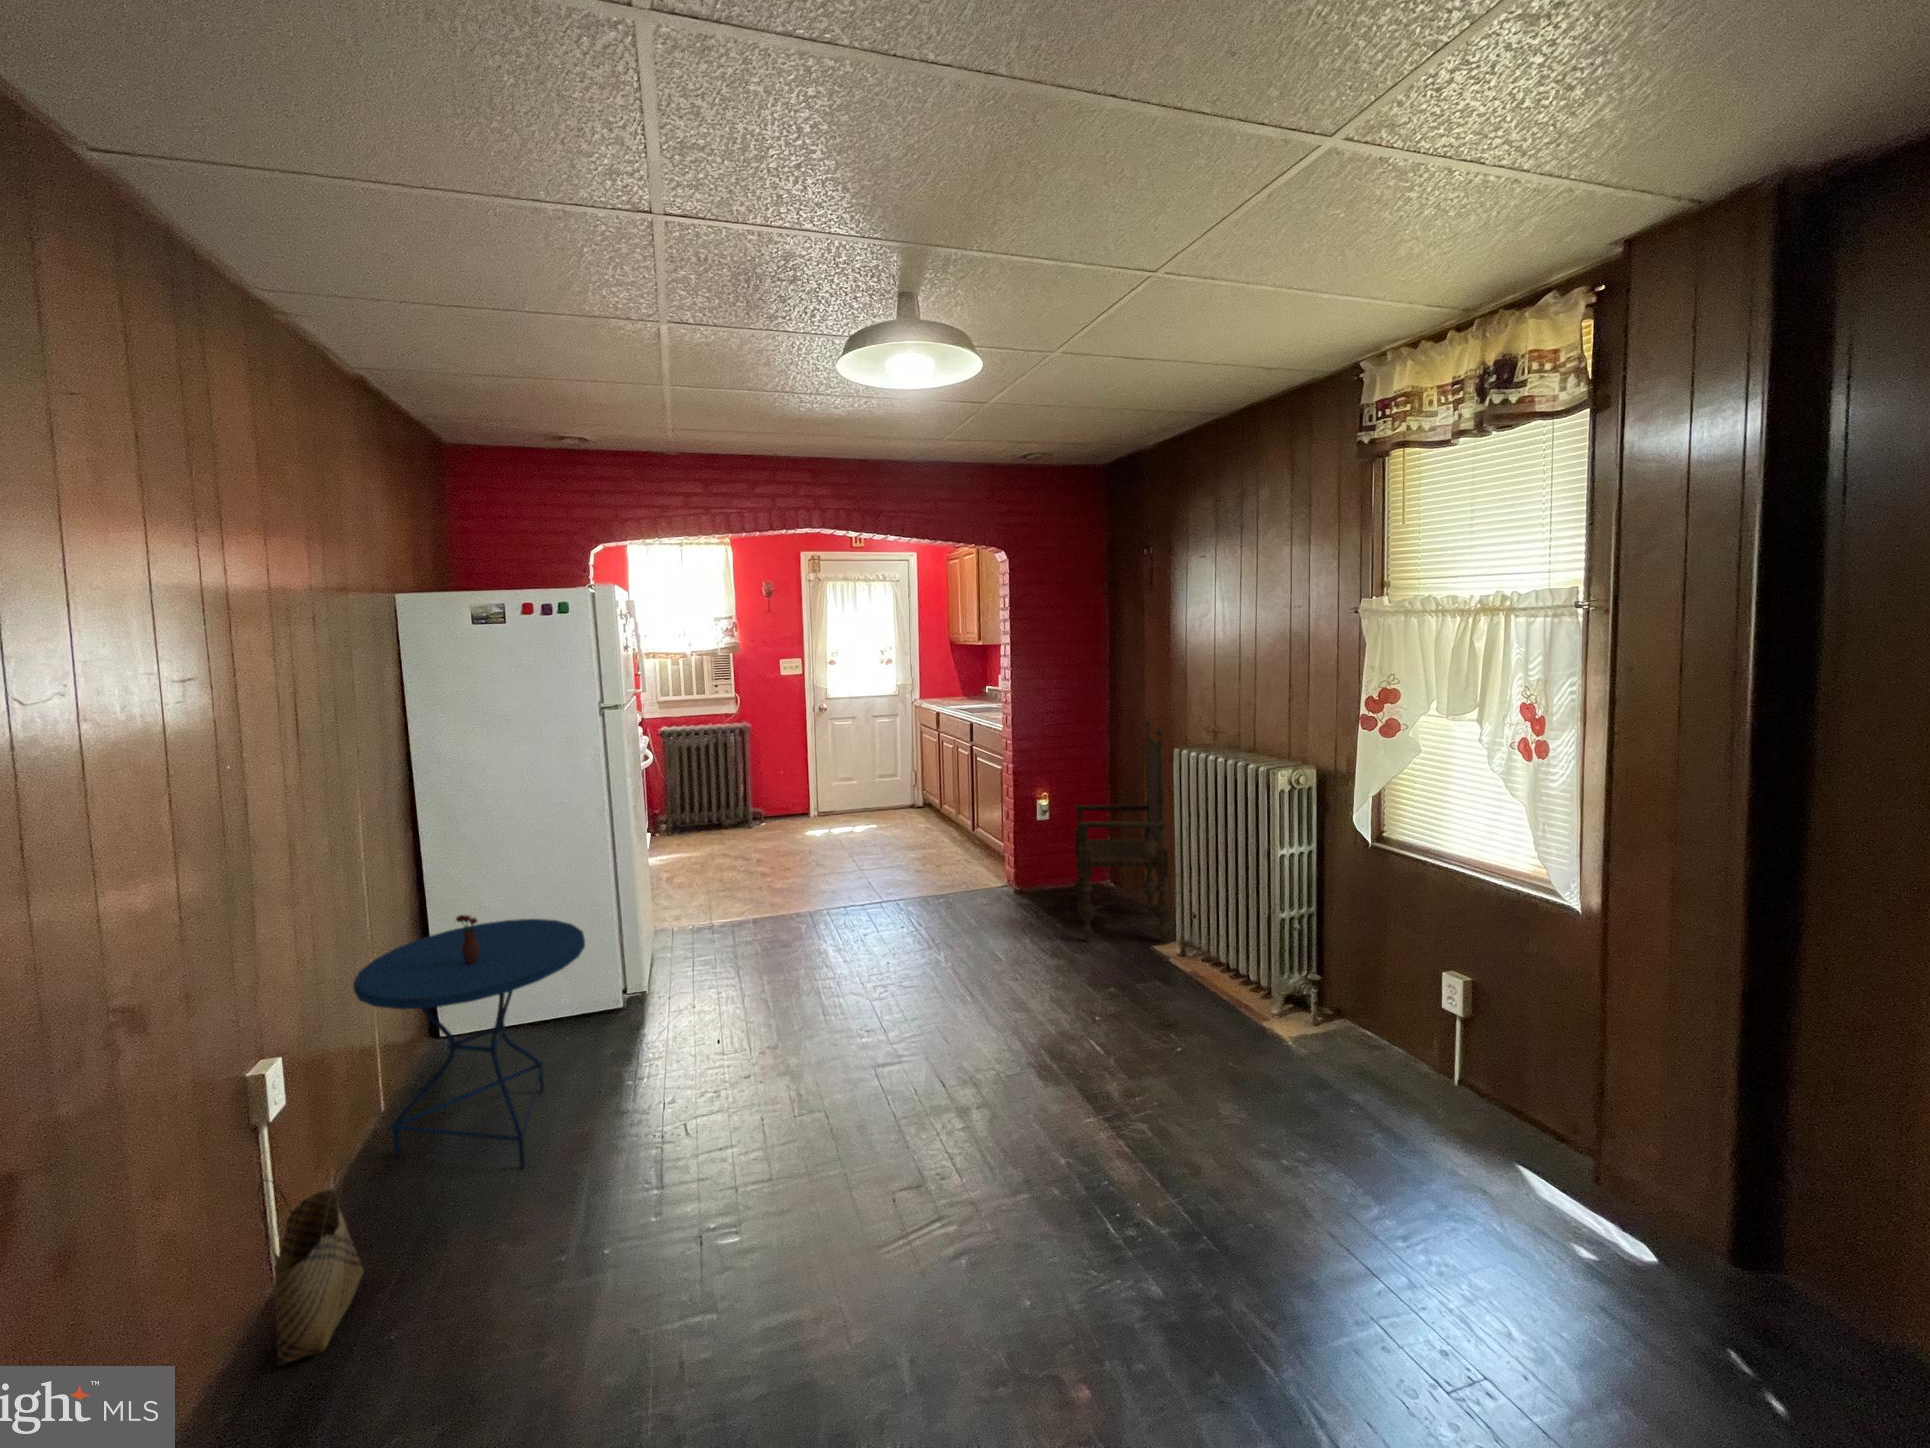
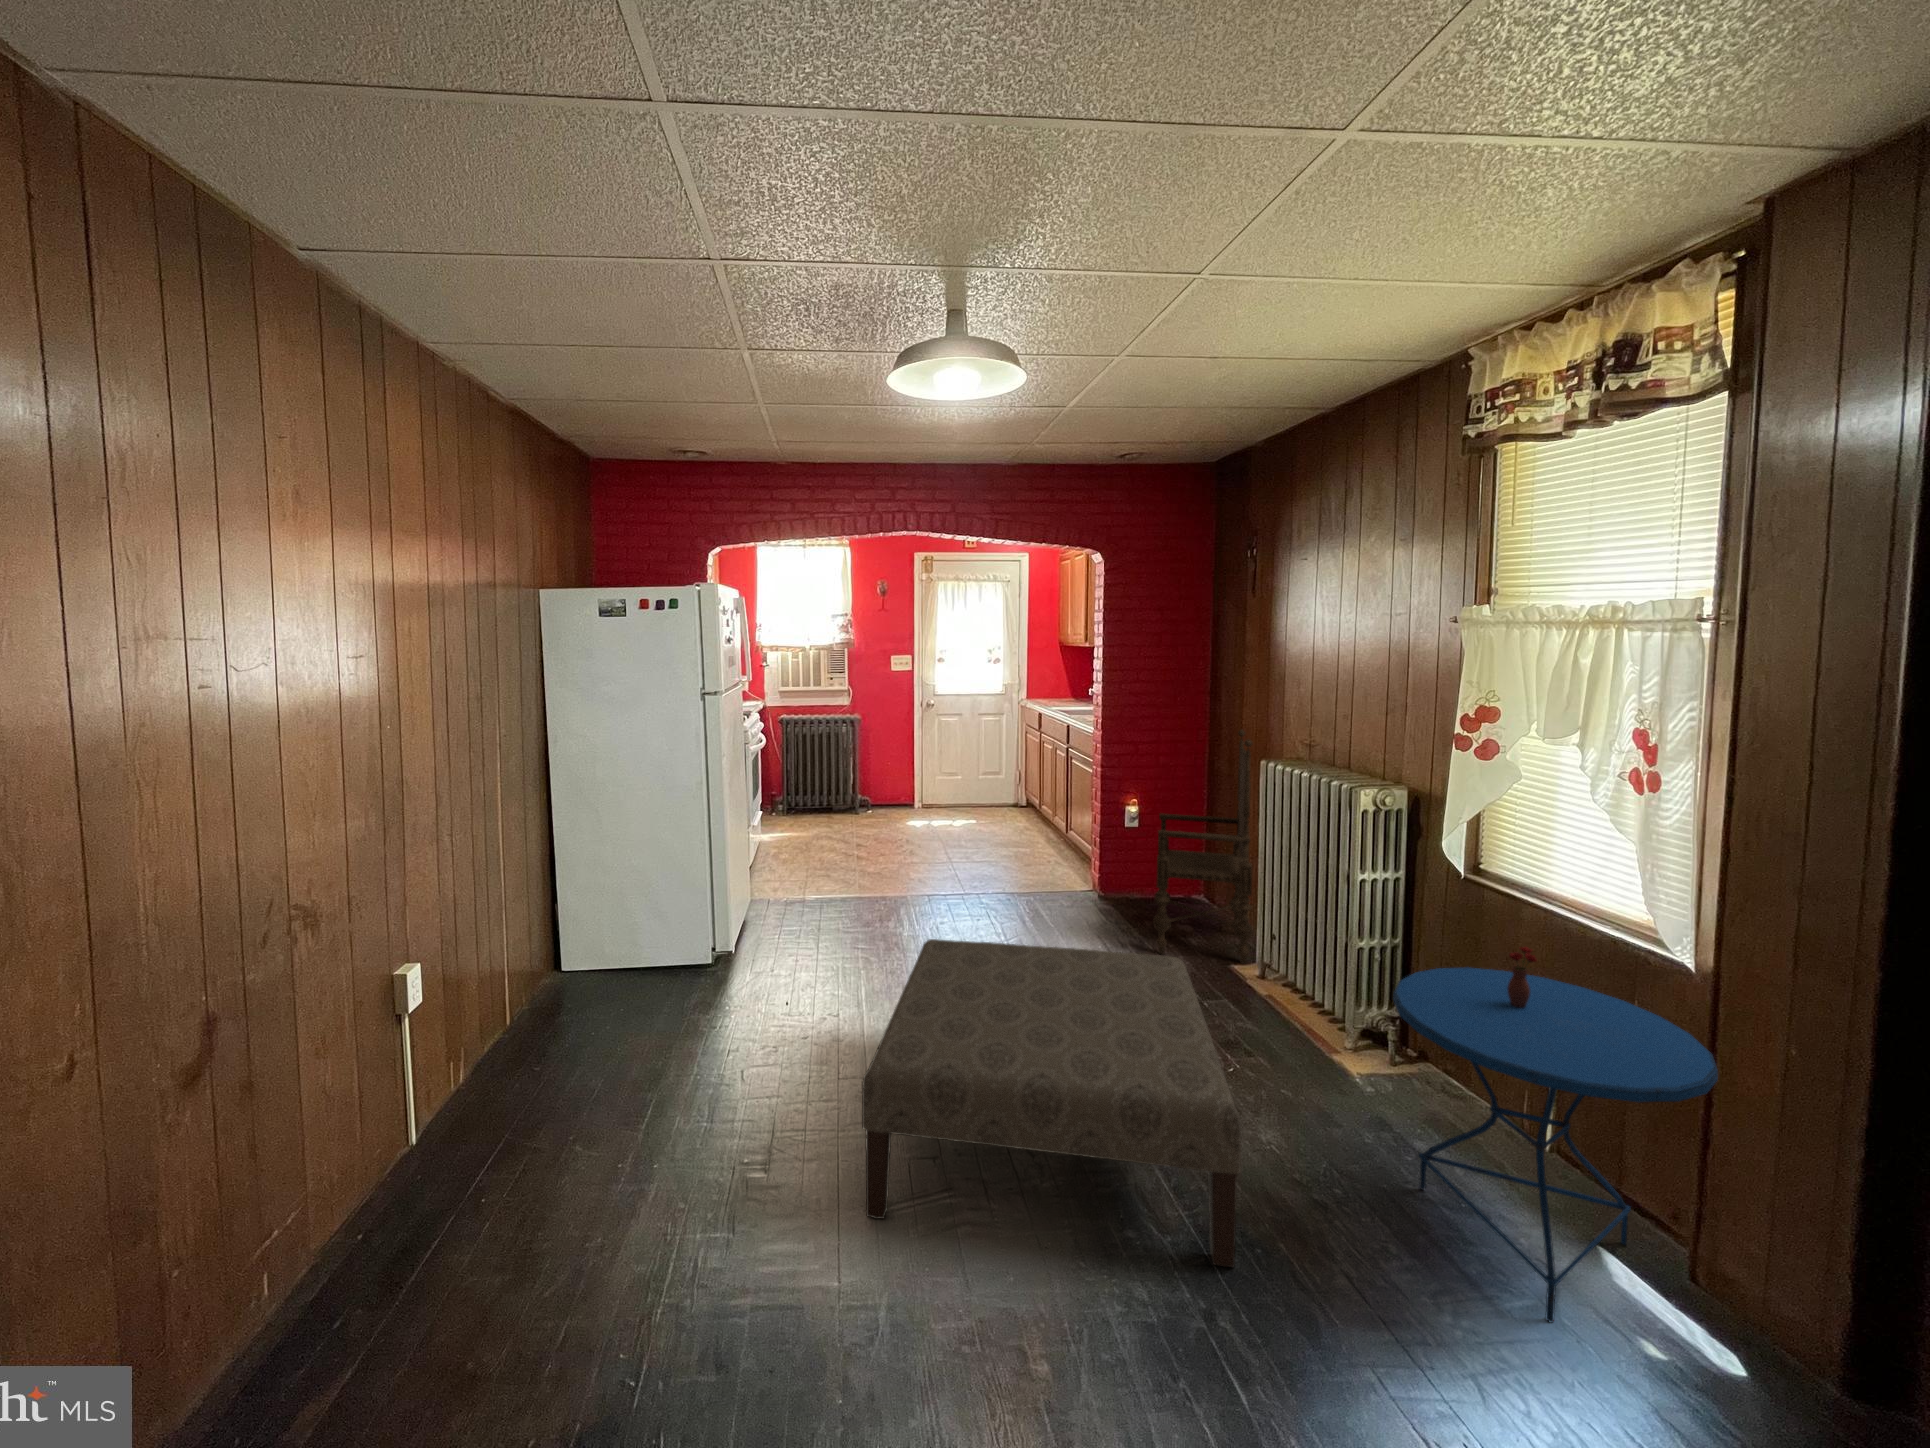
side table: present [353,915,585,1169] -> present [1393,947,1718,1322]
ottoman: none [852,946,1234,1266] -> present [862,939,1241,1267]
woven basket: present [257,1170,364,1365] -> none [395,1048,473,1204]

